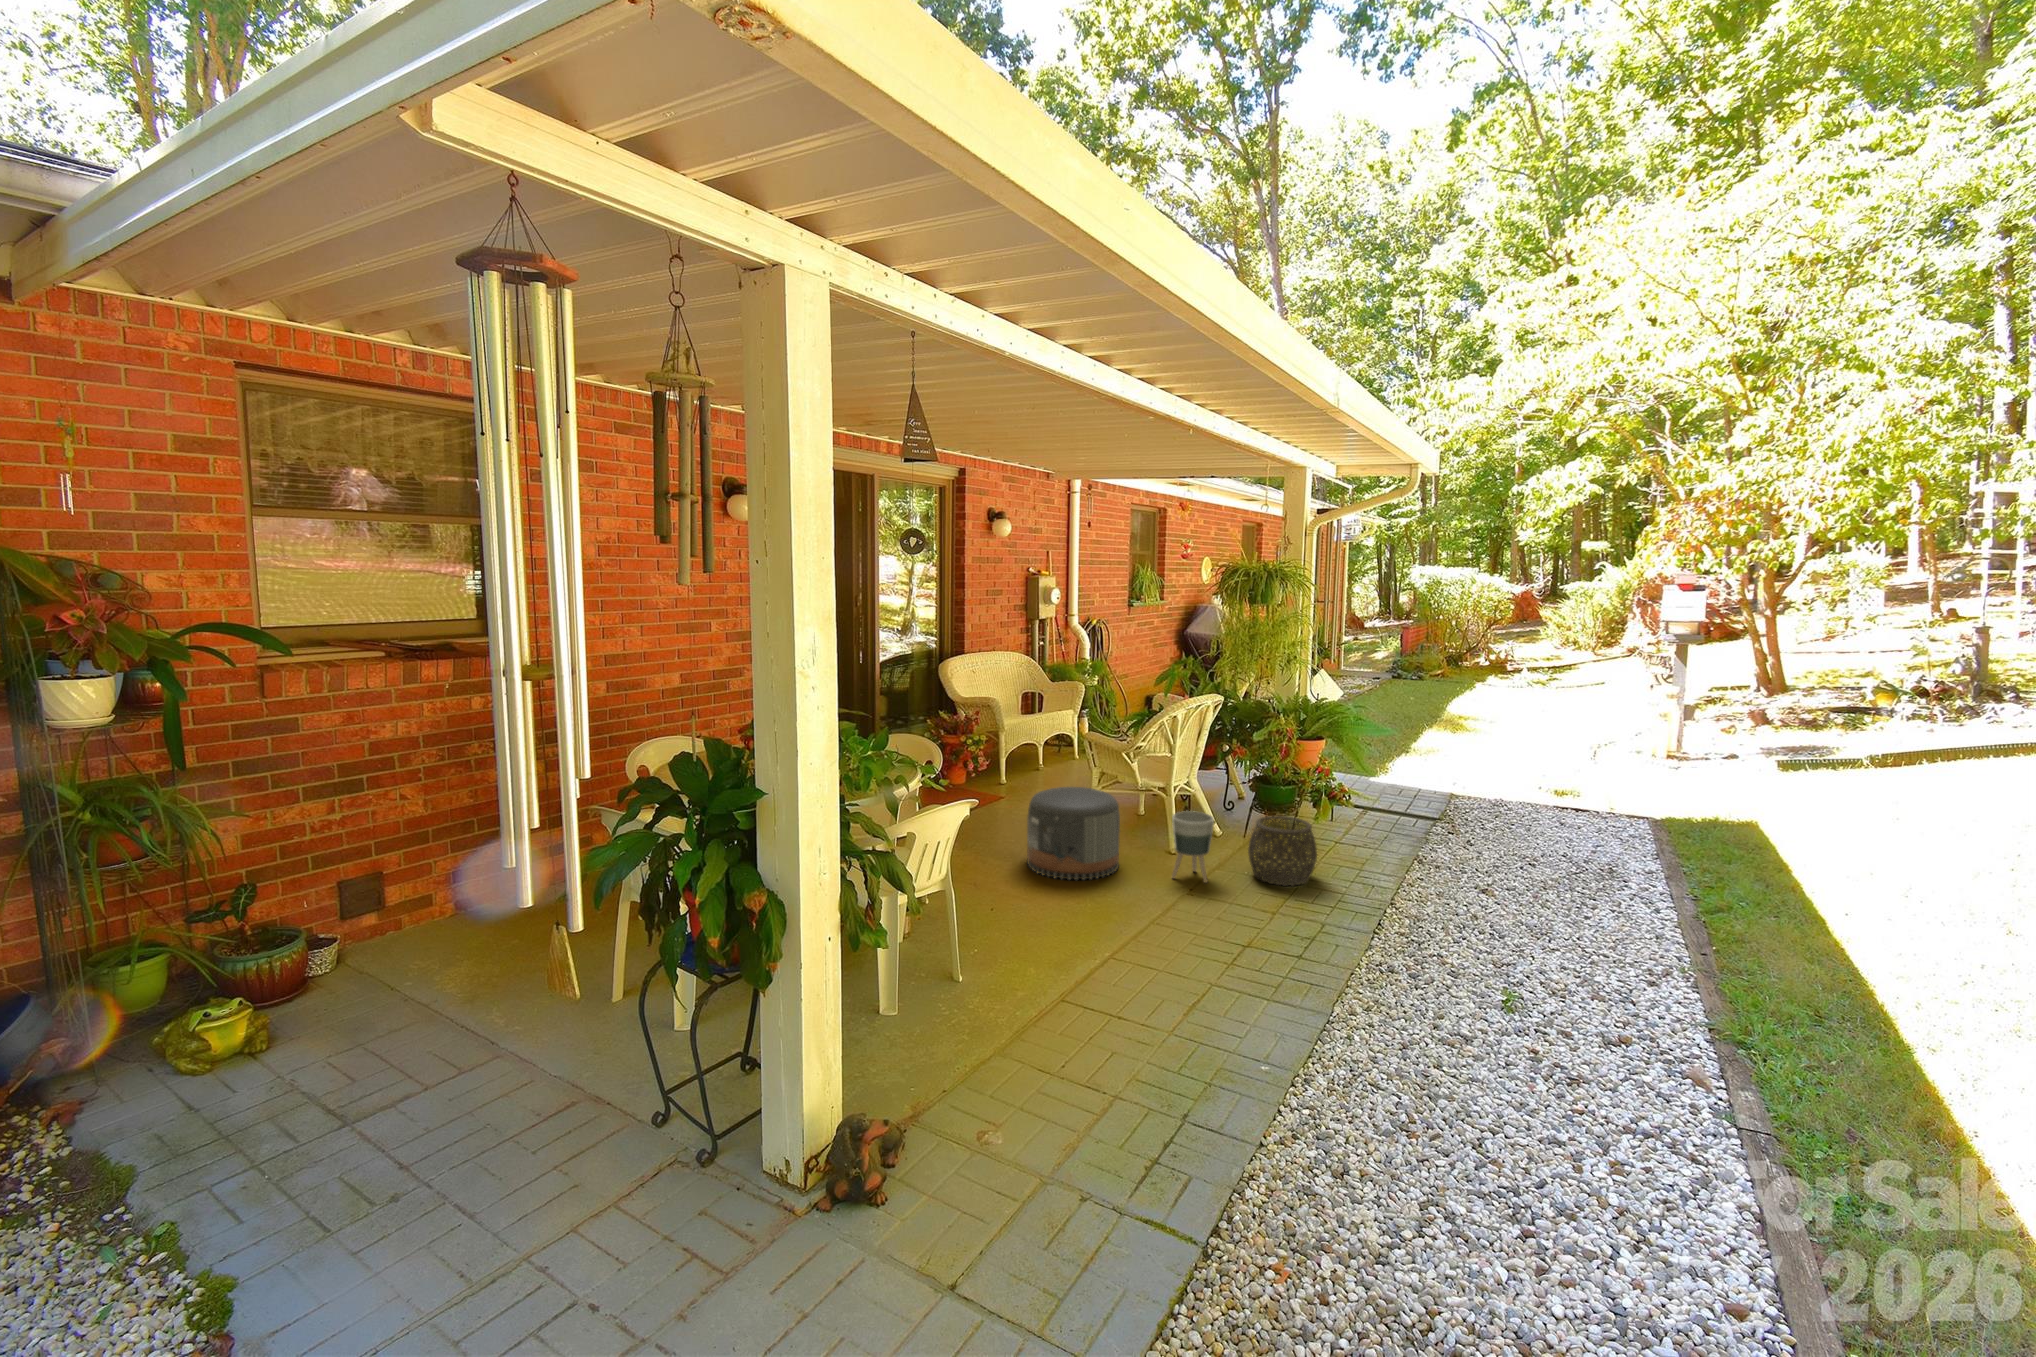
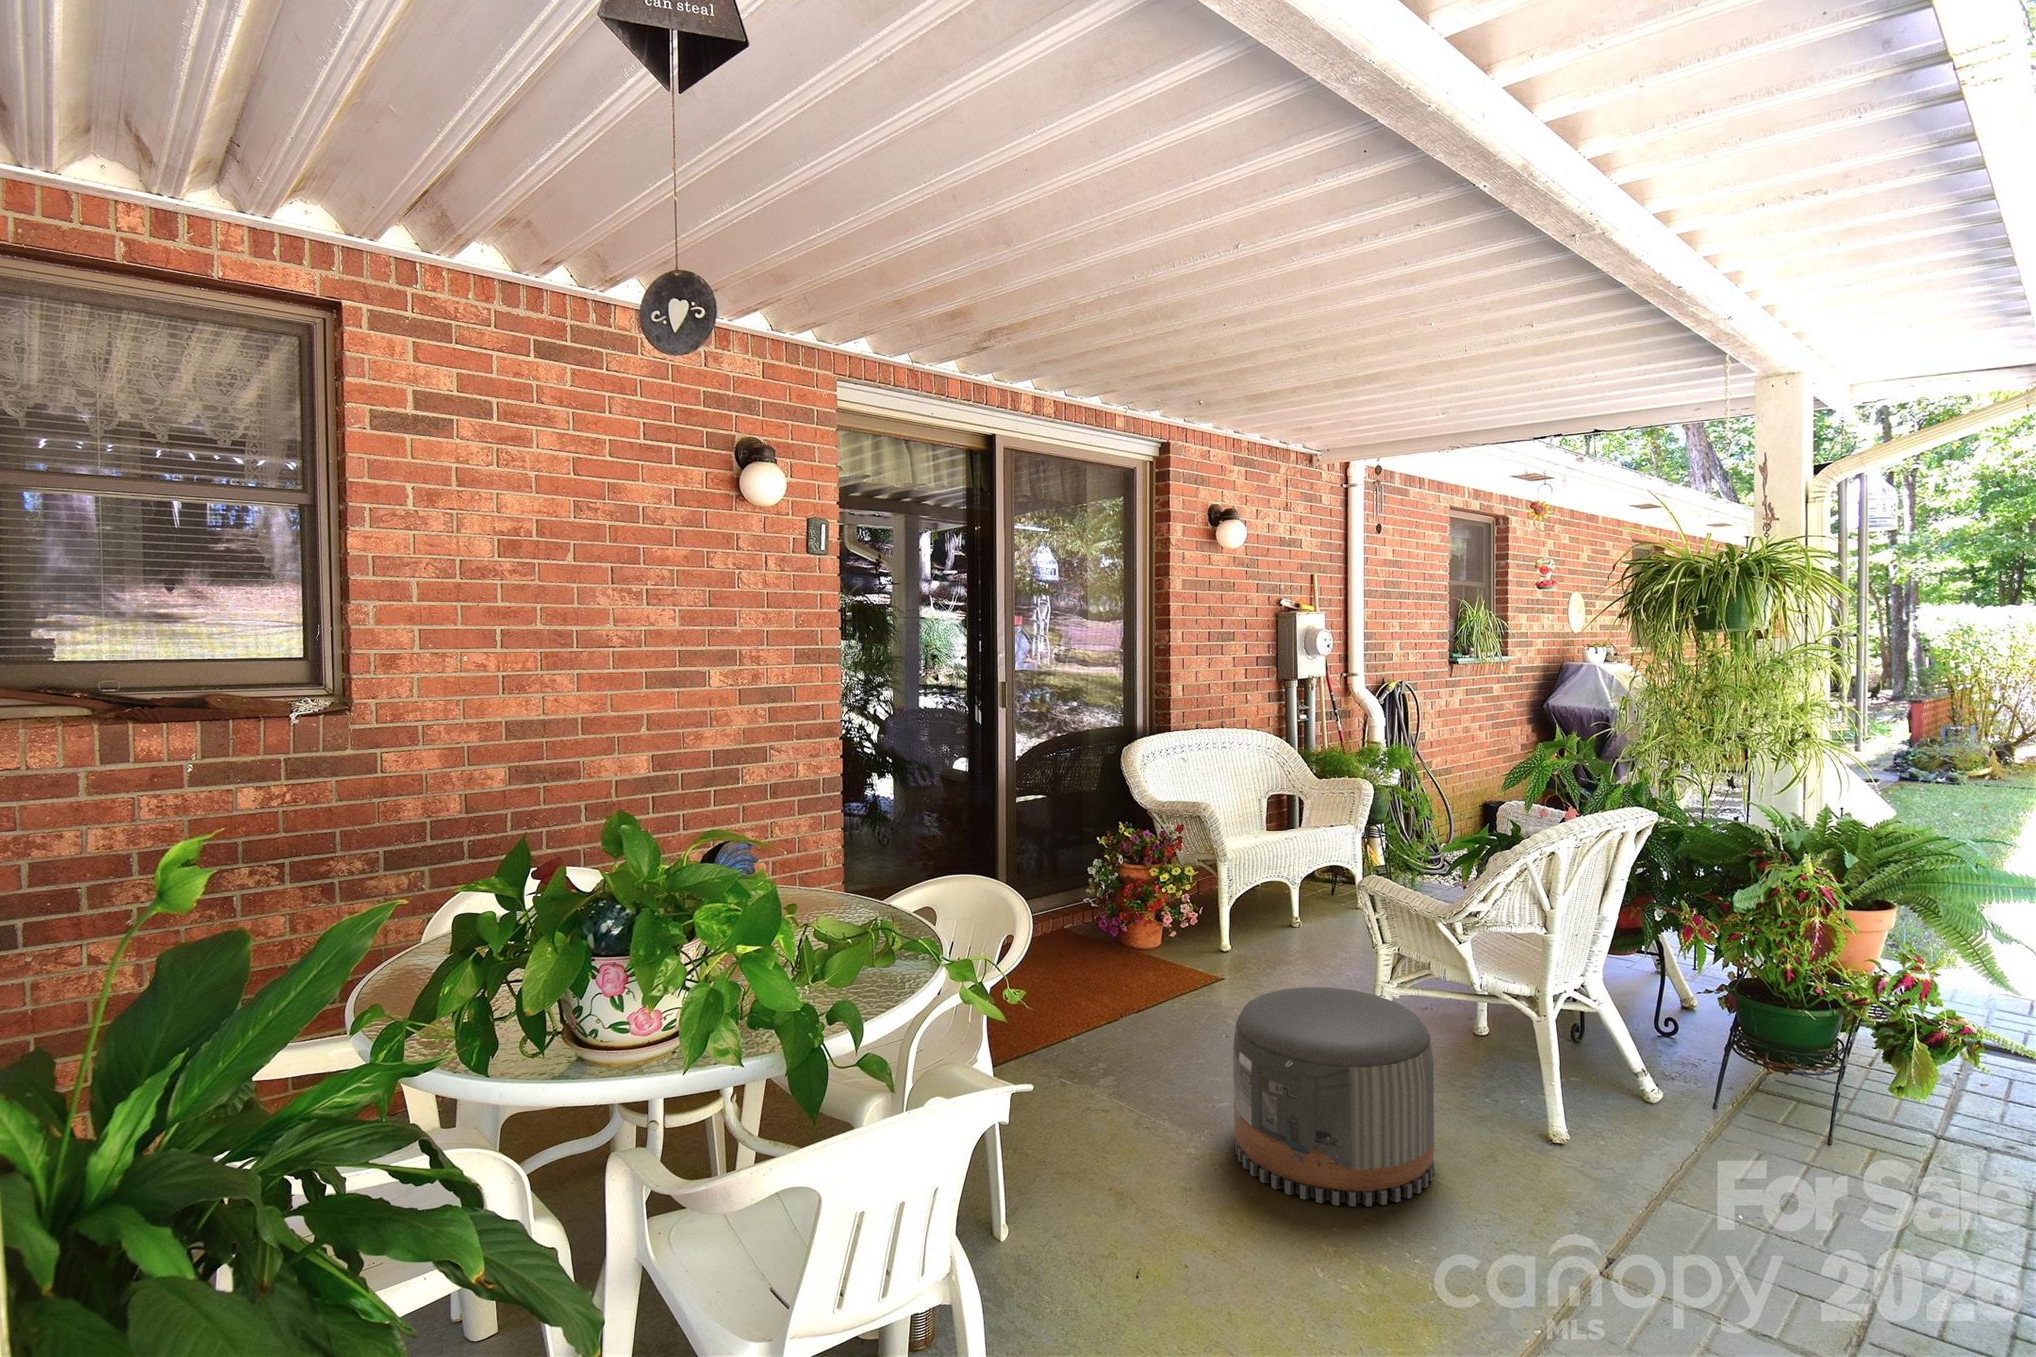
planter: present [1172,811,1214,883] -> none [1558,1066,1666,1248]
woven basket: present [1248,816,1317,886] -> none [1754,1092,1958,1287]

